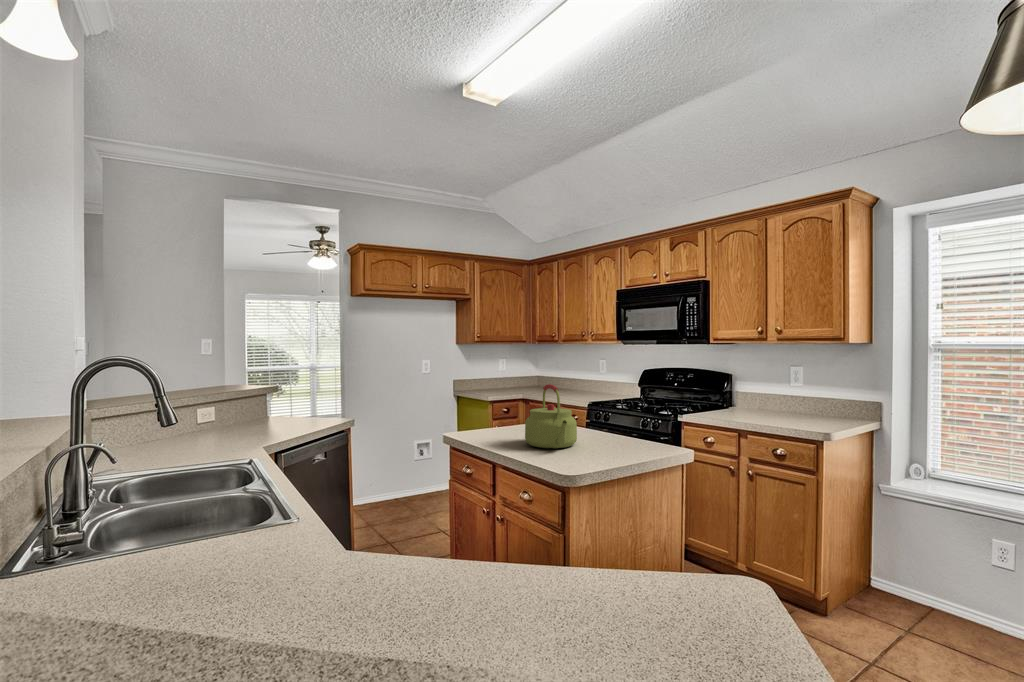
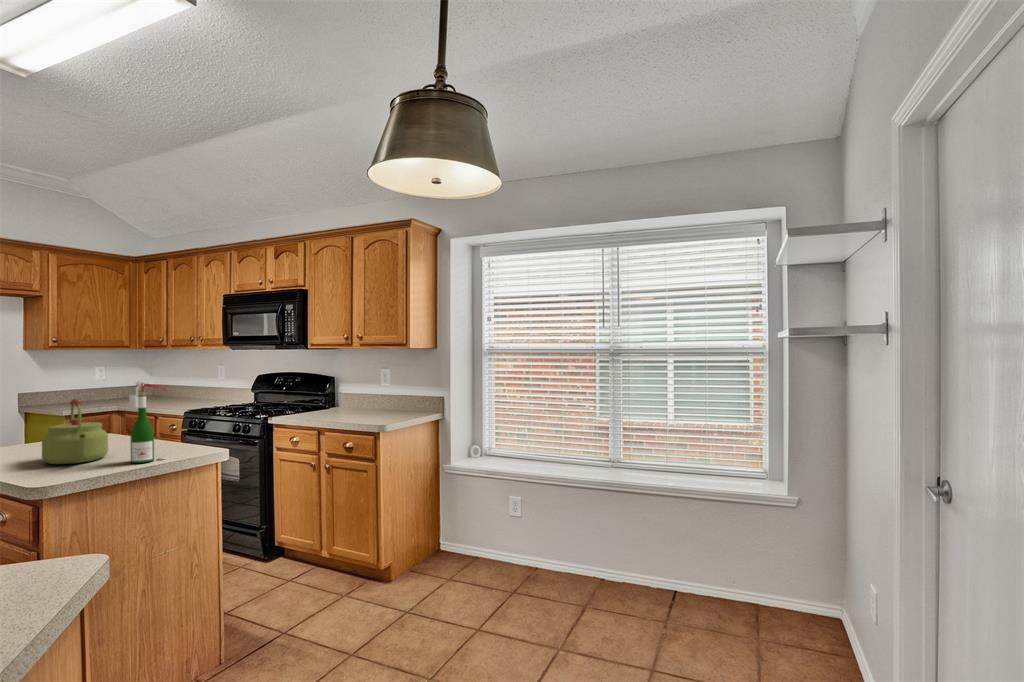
wine bottle: none [603,369,637,455] -> present [129,382,166,463]

